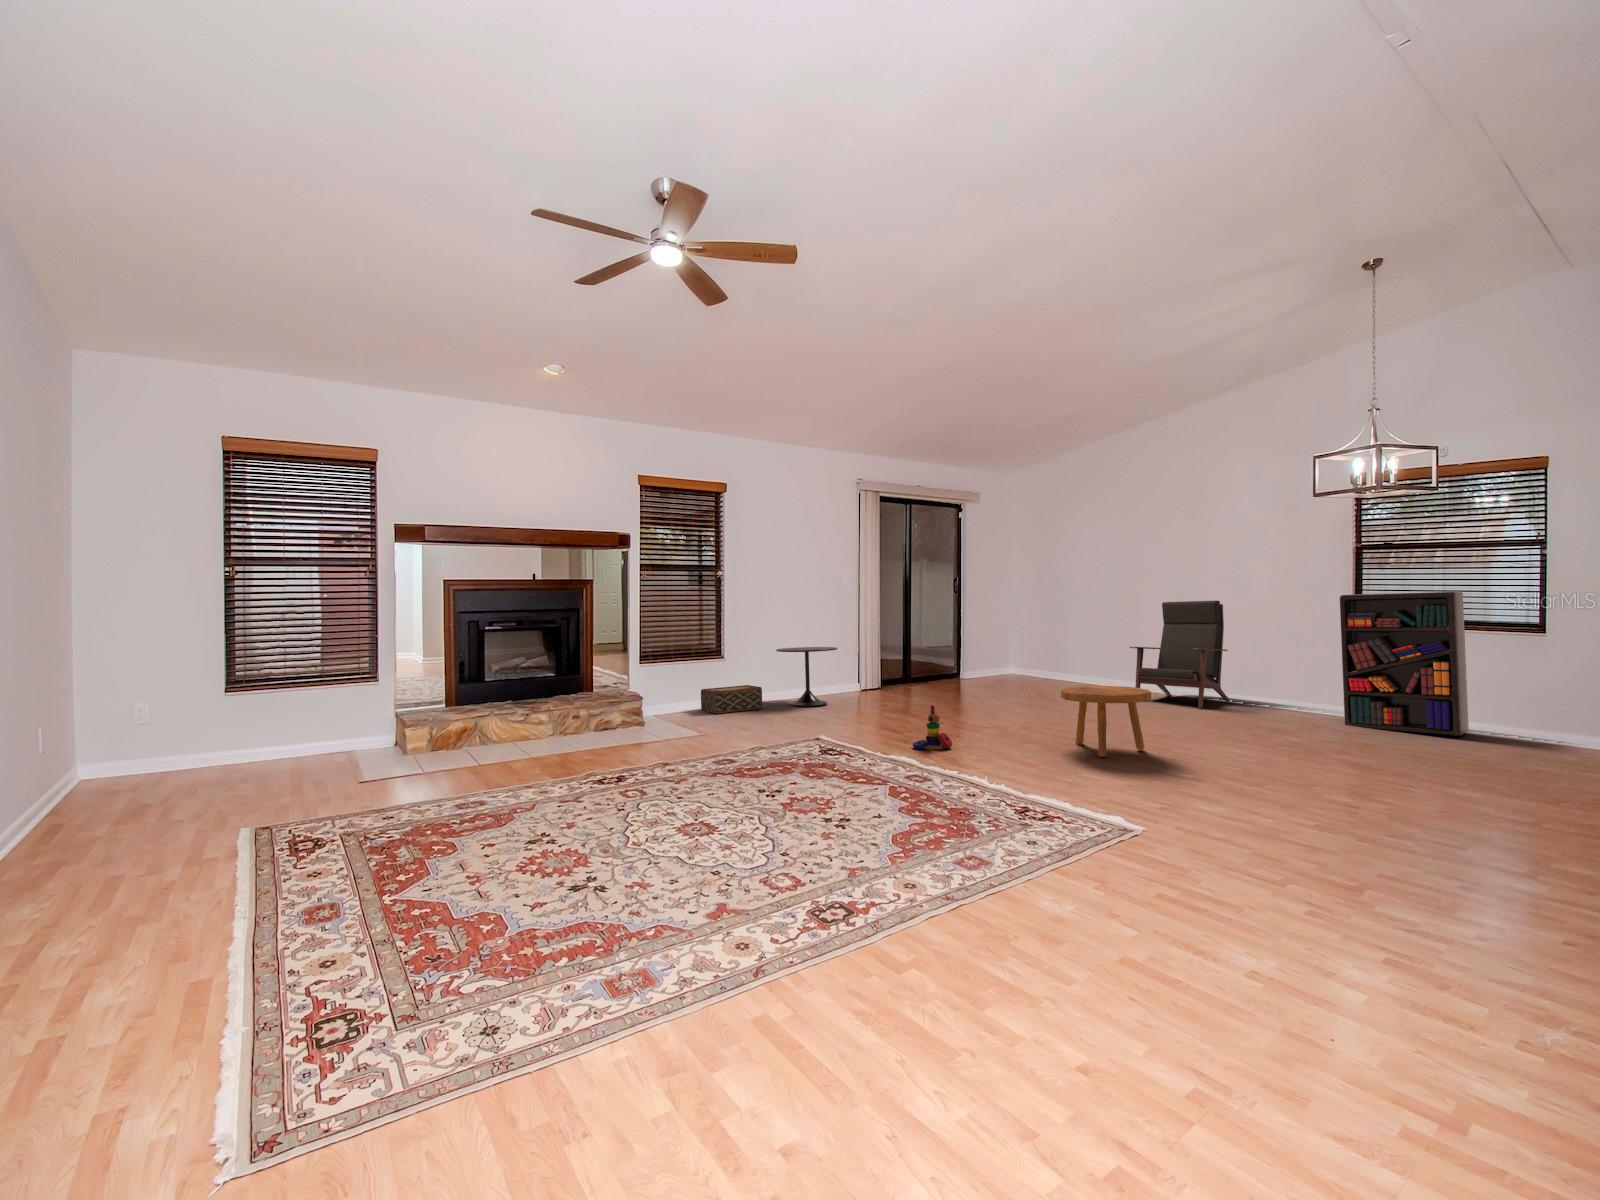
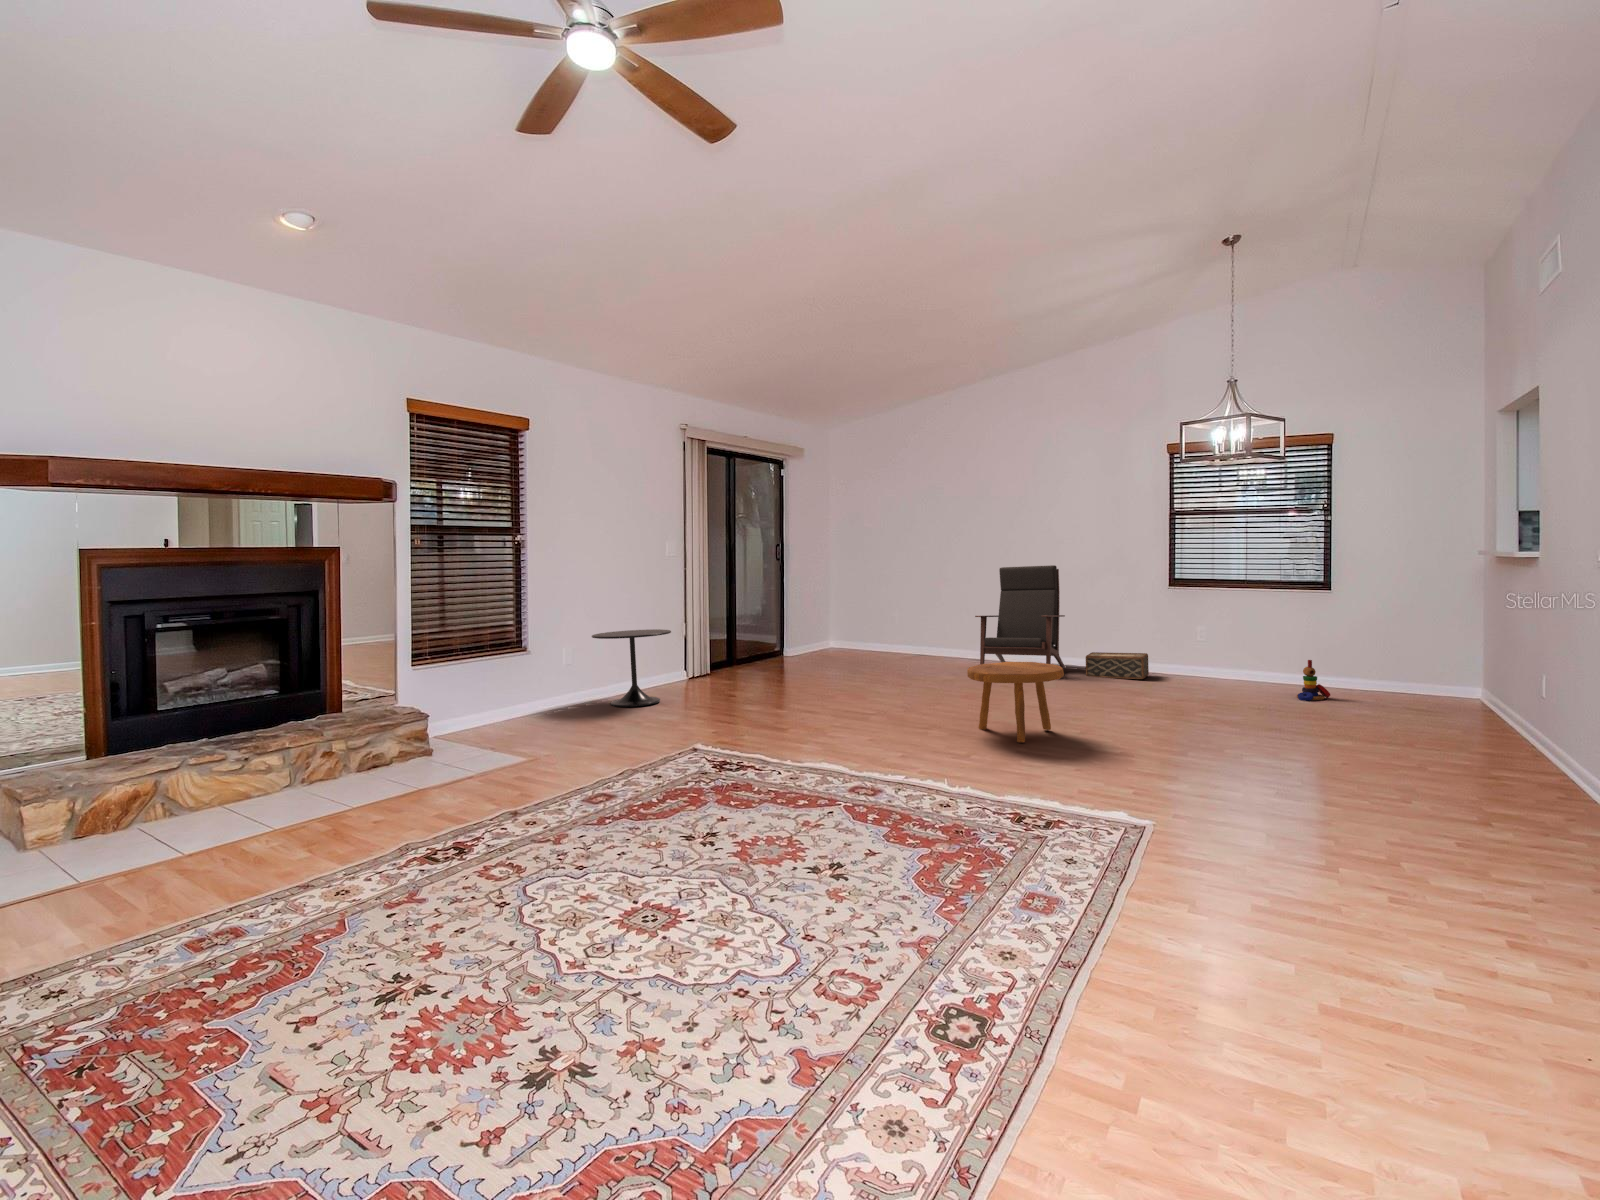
bookshelf: present [1340,591,1469,736] -> none [1177,555,1279,690]
woven basket: present [701,685,762,714] -> present [1086,652,1149,679]
stacking toy: present [913,705,952,750] -> present [1297,660,1330,701]

